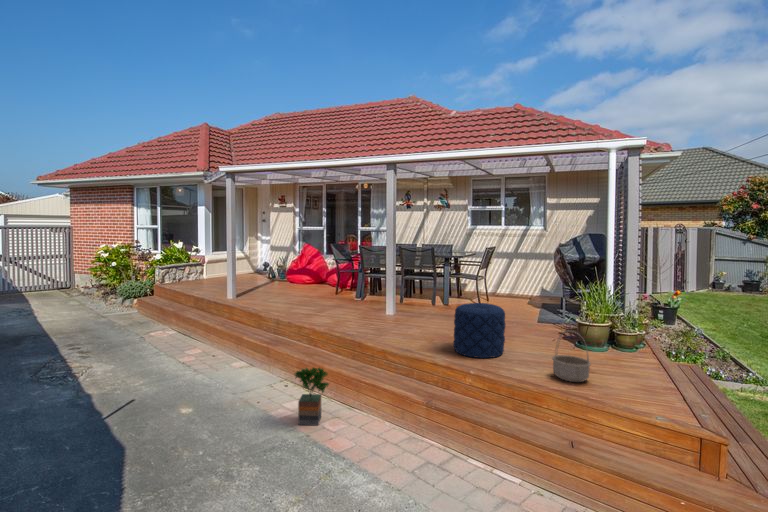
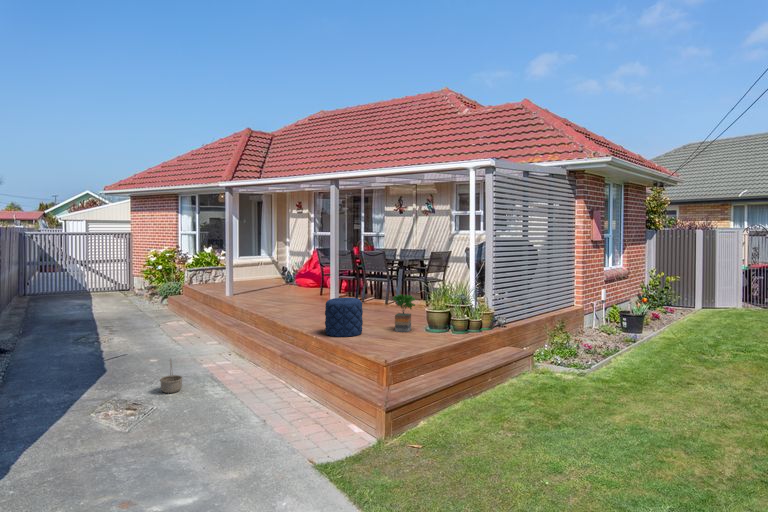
basket: present [552,330,591,382] -> present [160,359,183,393]
potted tree: present [295,368,329,425] -> present [393,294,415,332]

